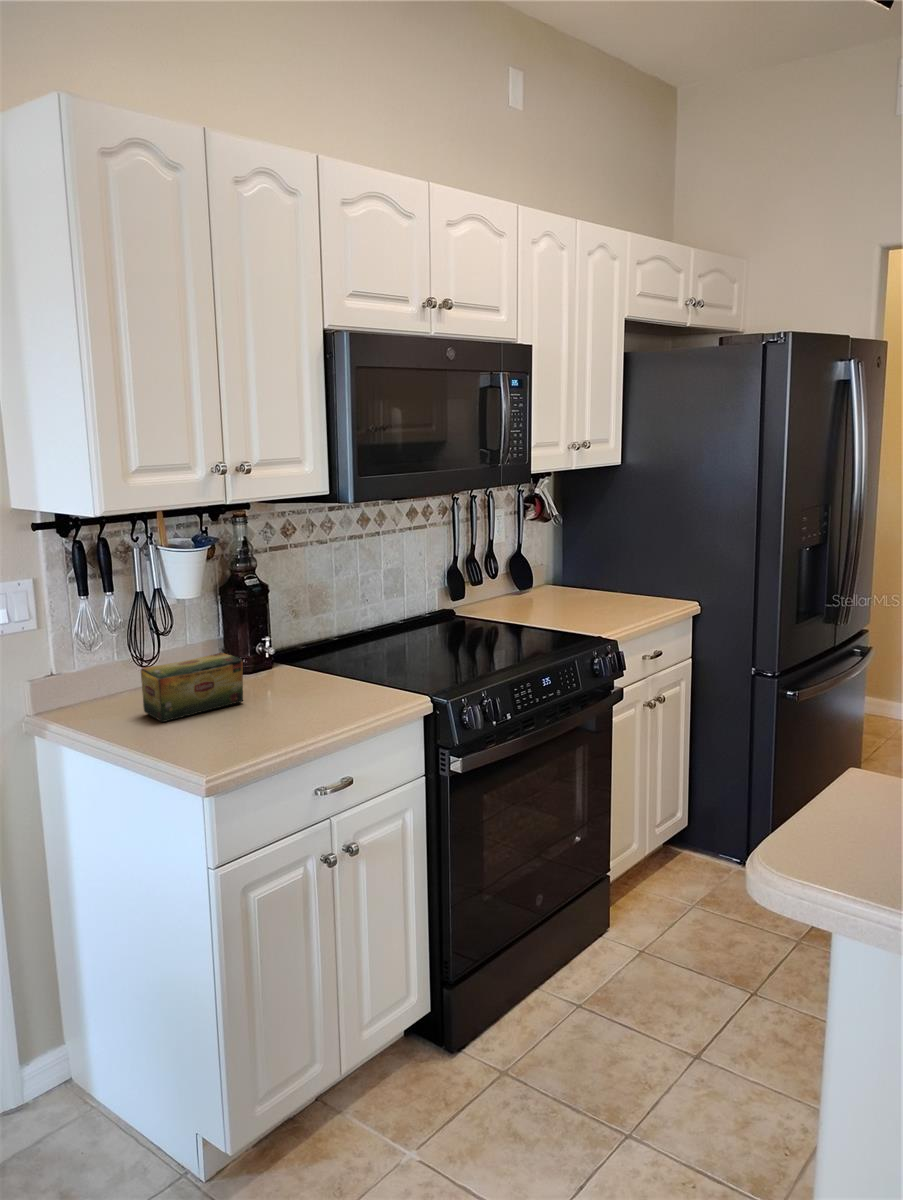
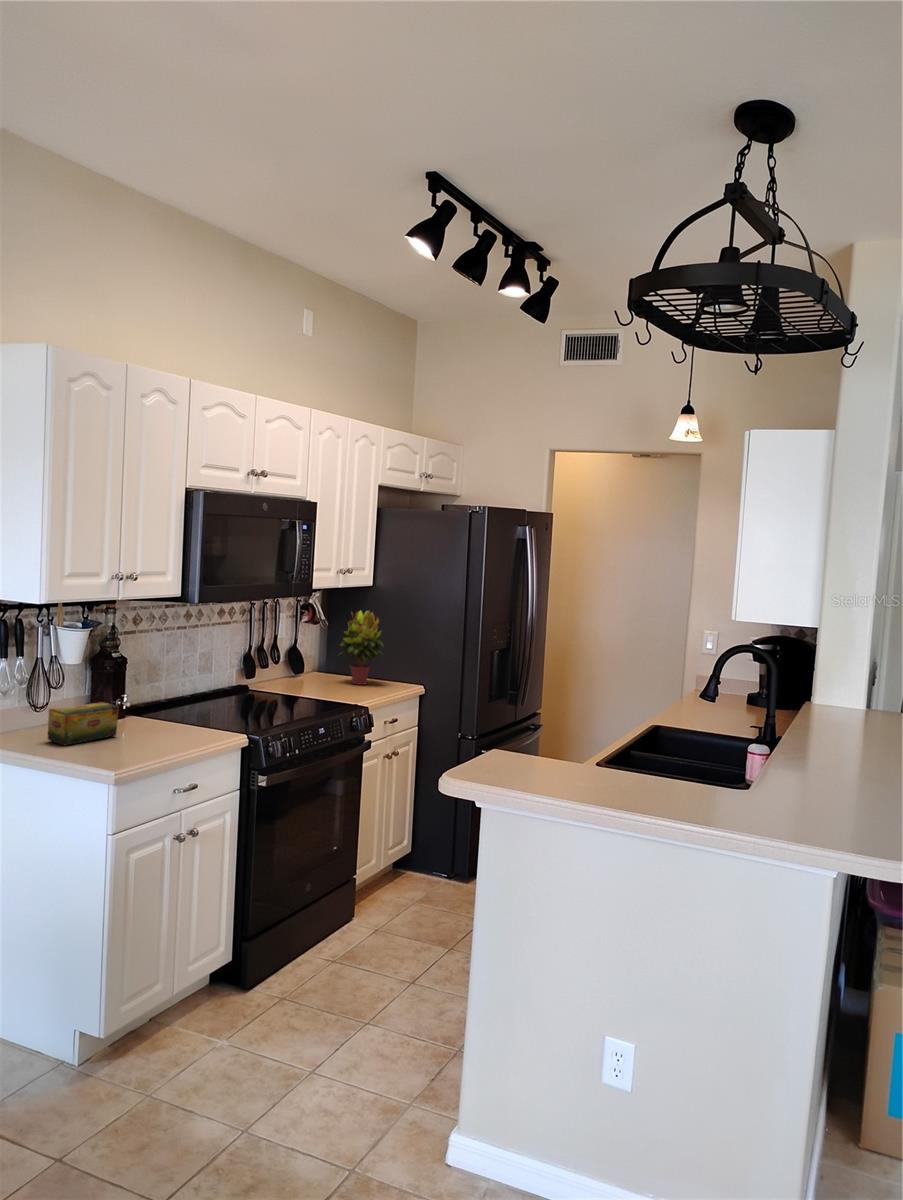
potted plant: none [575,497,641,602] -> present [338,610,384,685]

